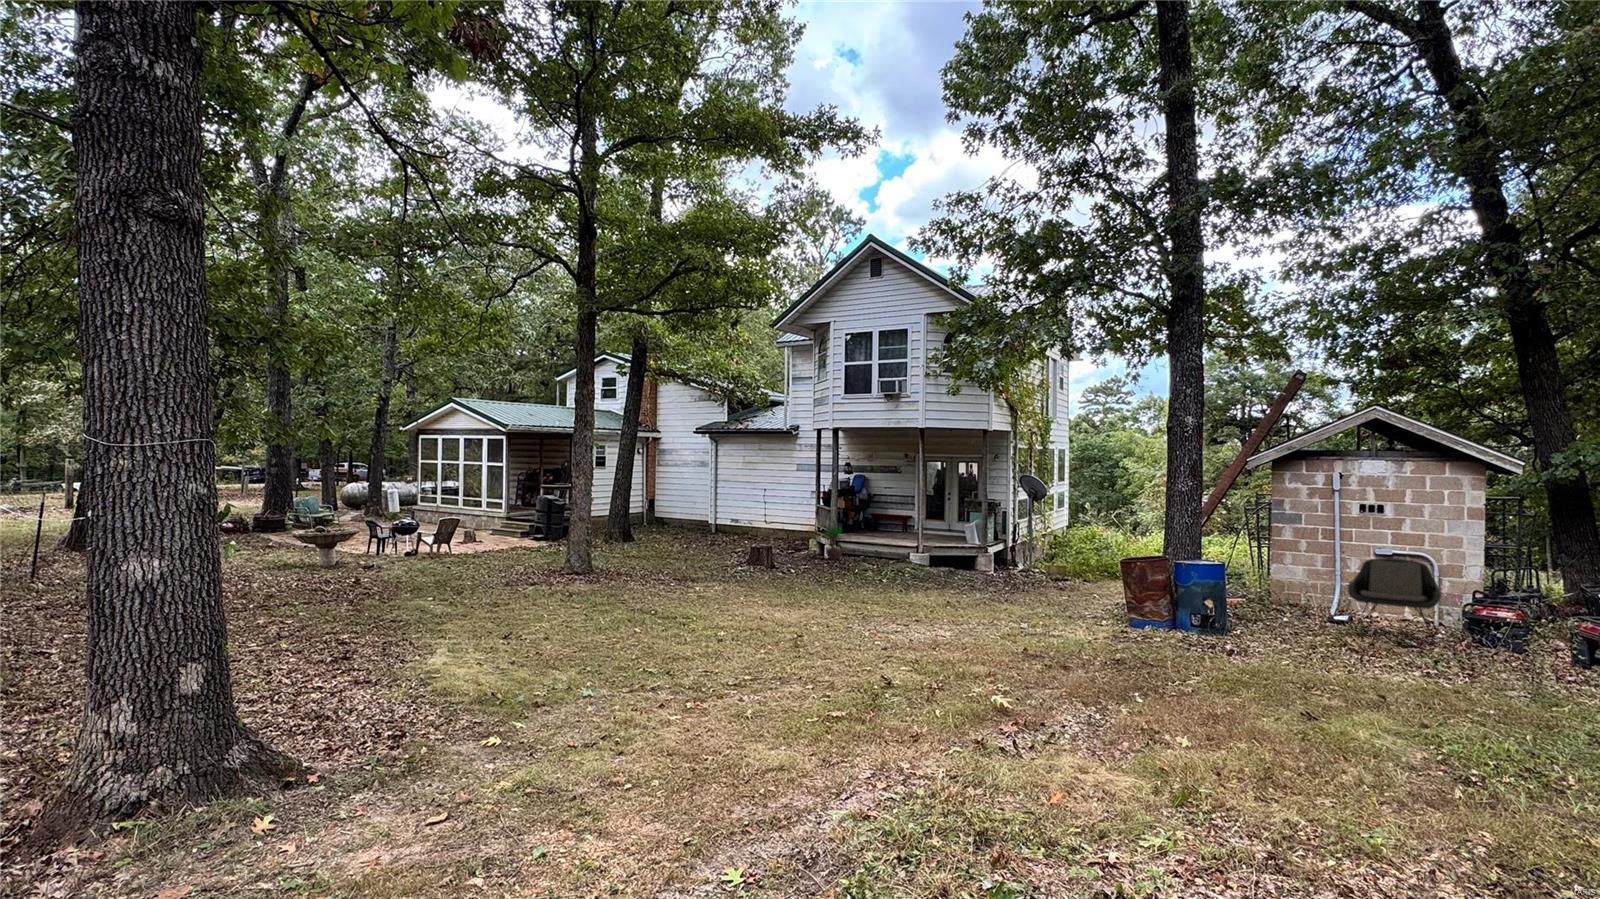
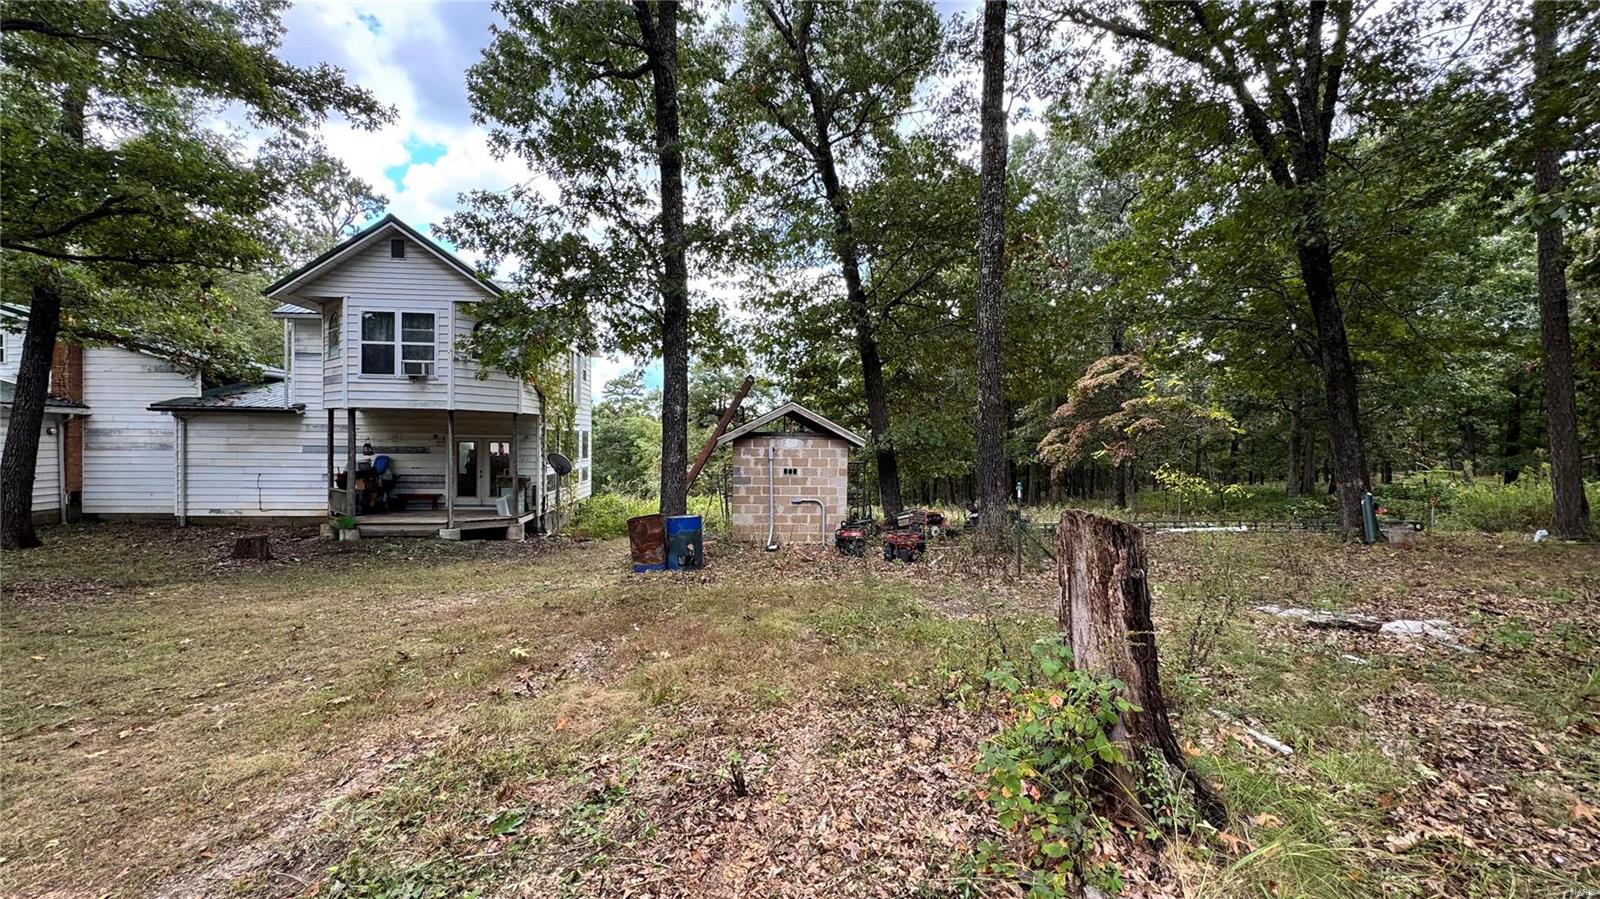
lounge chair: present [1348,558,1441,645] -> none [774,502,819,555]

